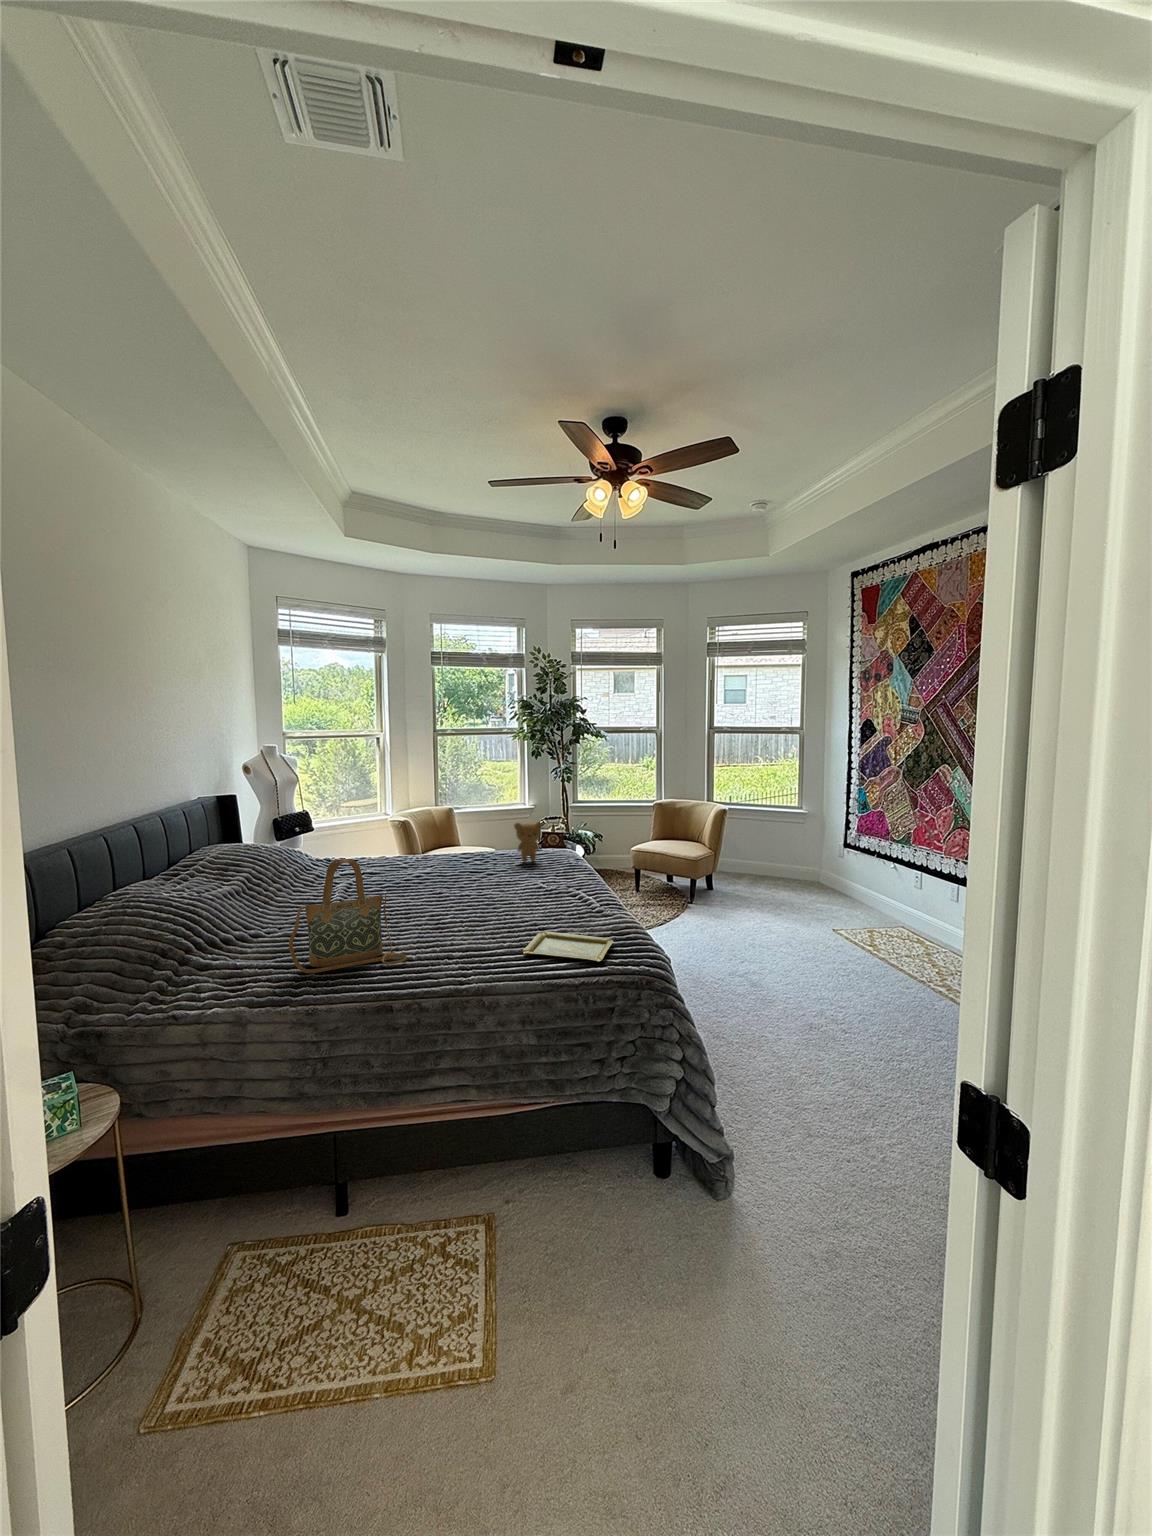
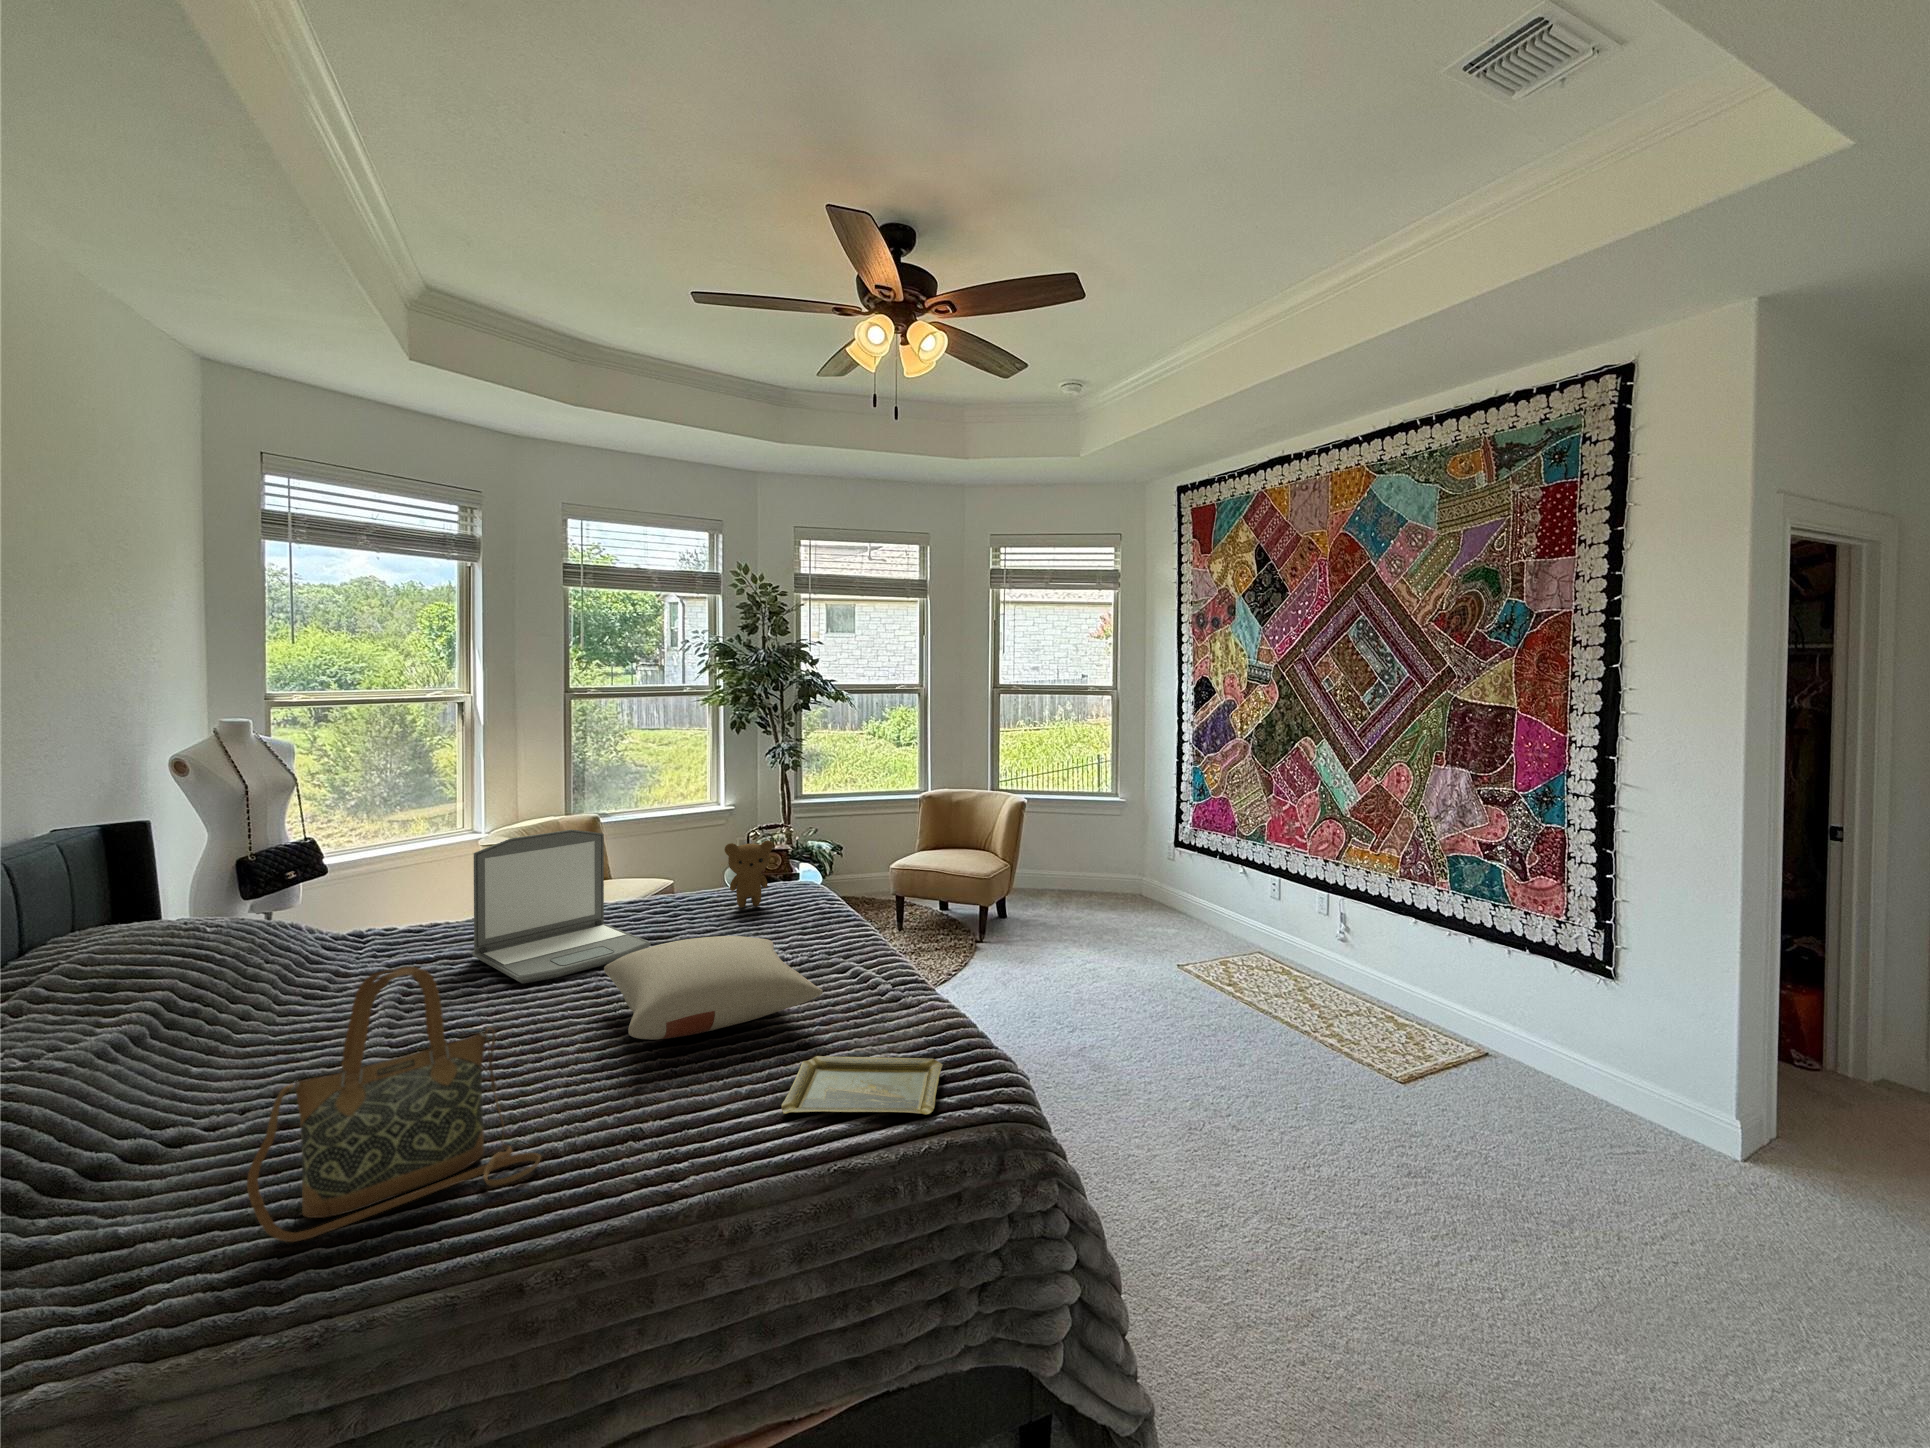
laptop: none [379,809,470,890] -> present [472,830,651,984]
pillow: none [442,869,554,917] -> present [604,936,823,1039]

